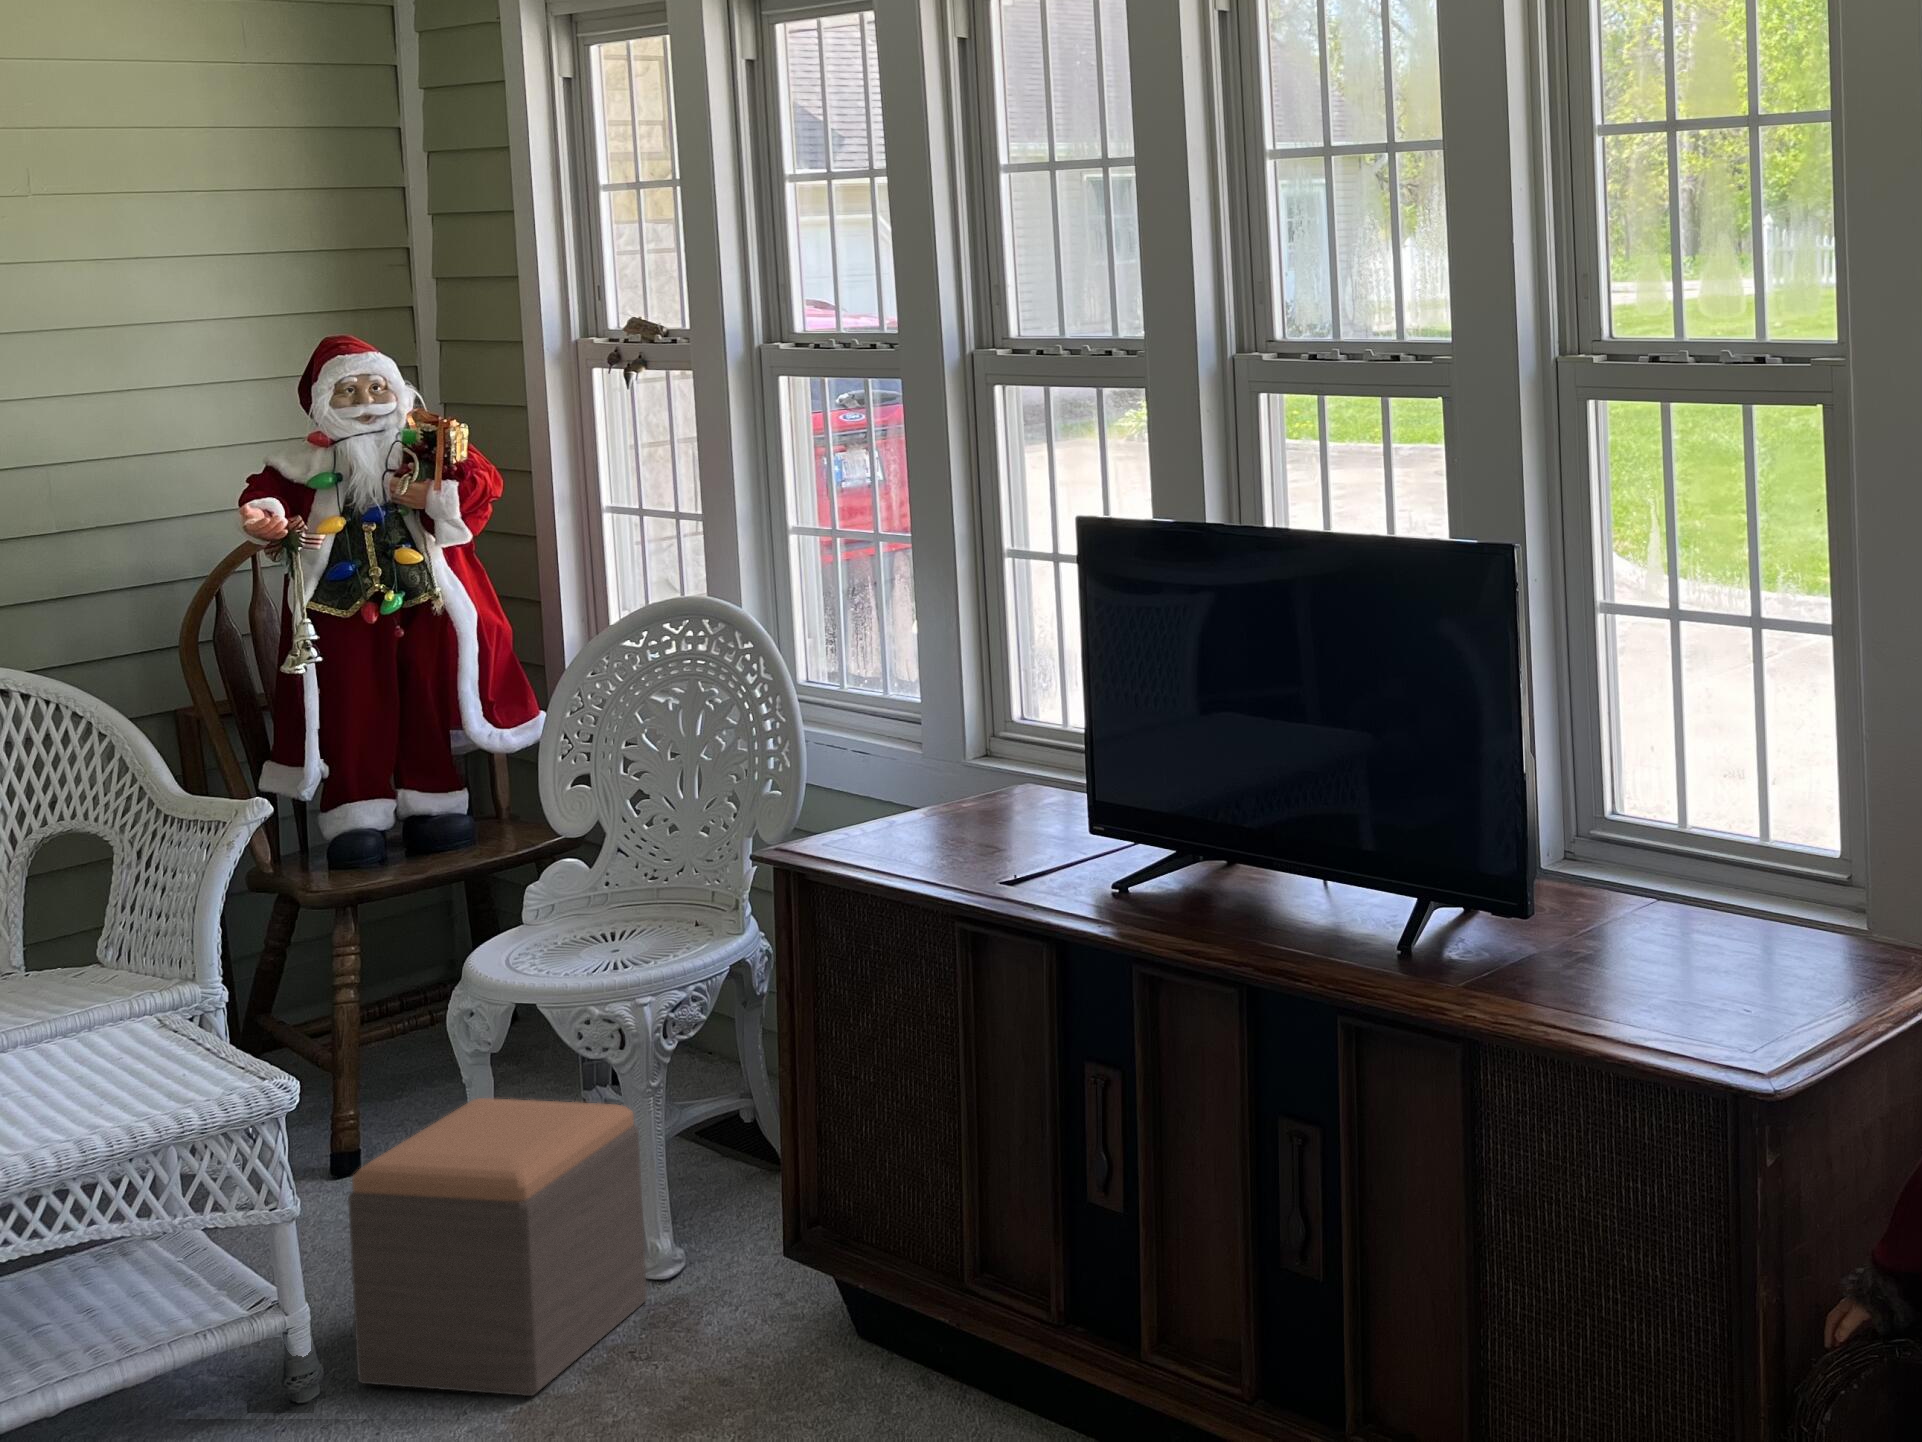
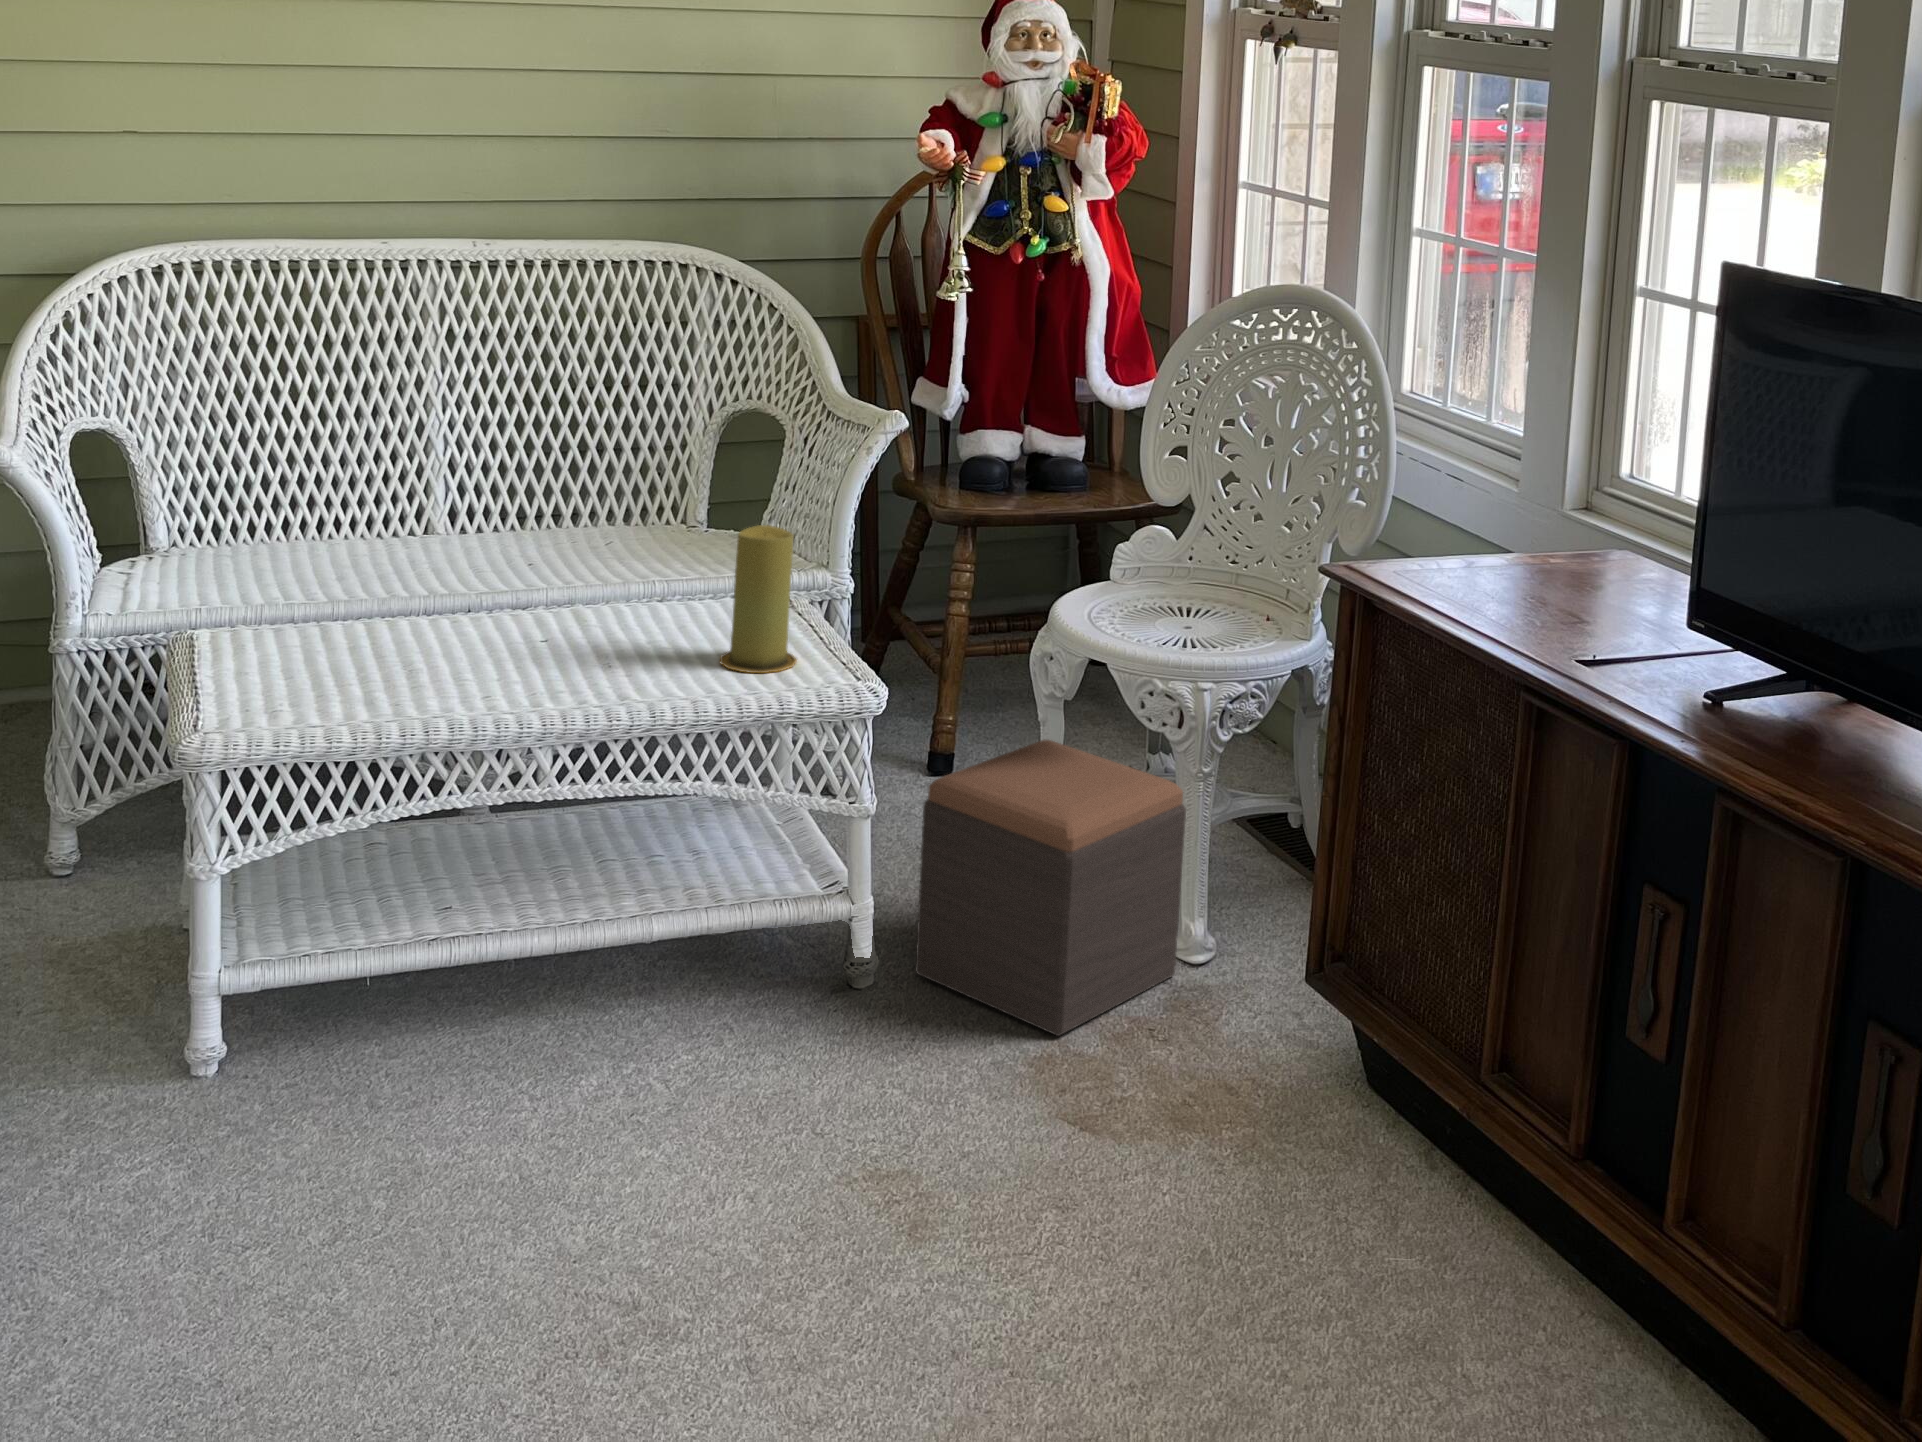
candle: none [77,945,175,1112] -> present [720,525,797,673]

